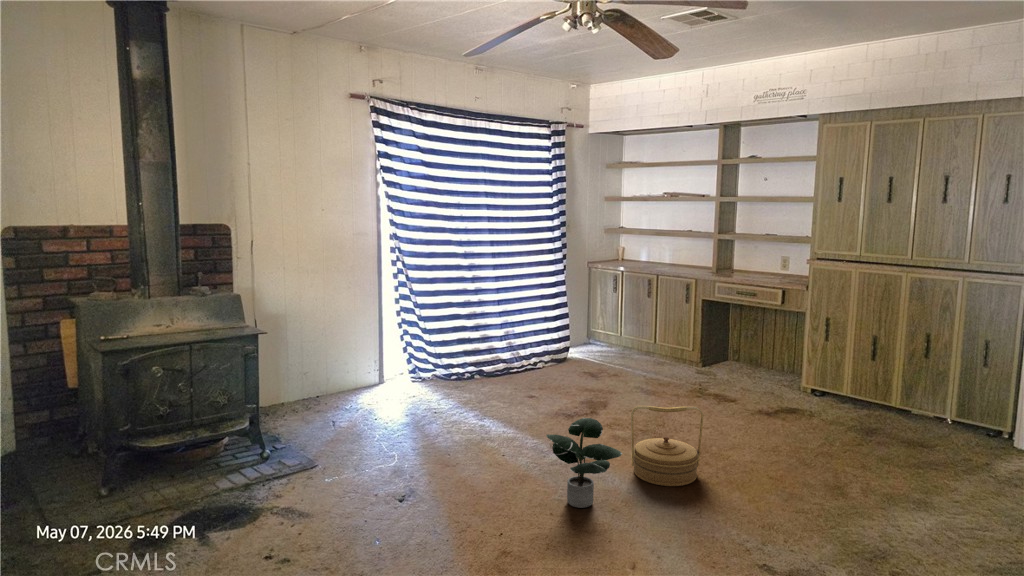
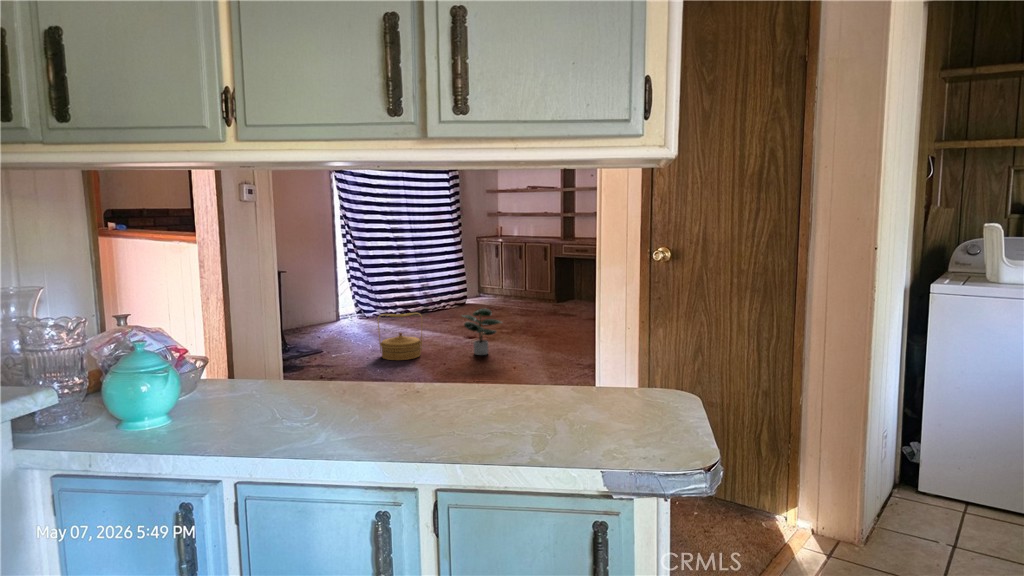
basket: present [631,406,703,486] -> present [378,313,422,360]

